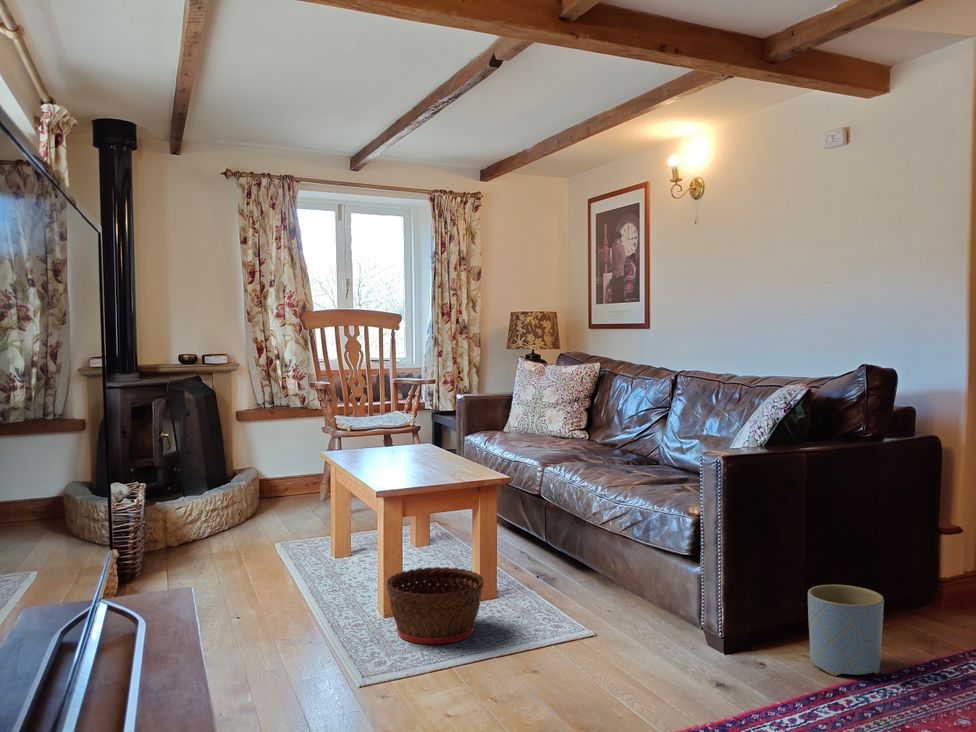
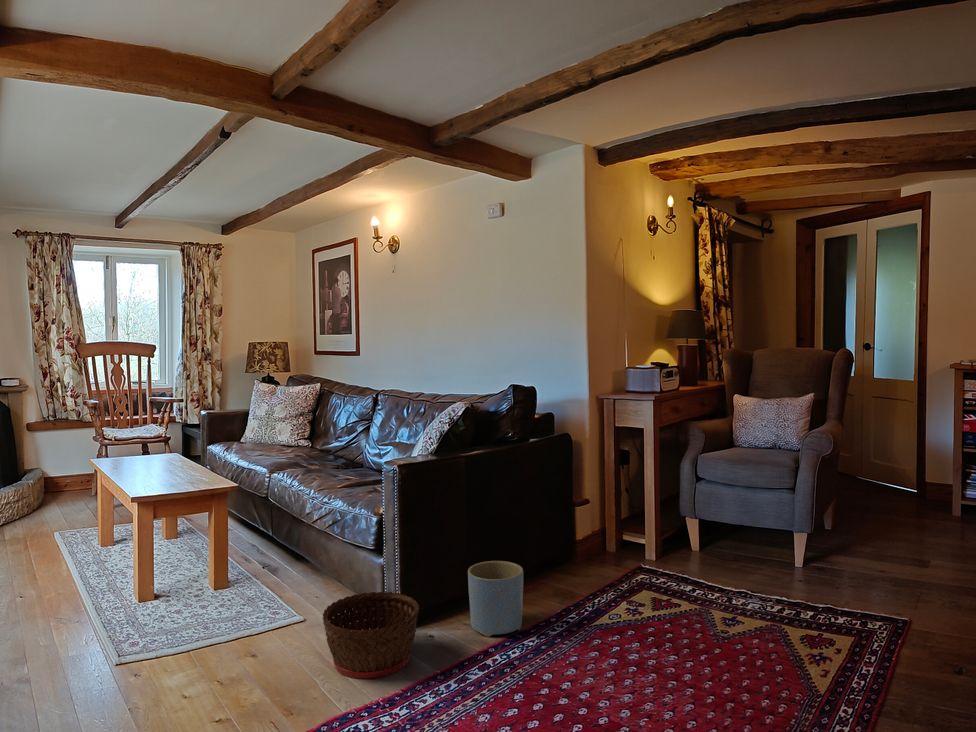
basket: present [386,567,484,644] -> present [322,592,419,679]

